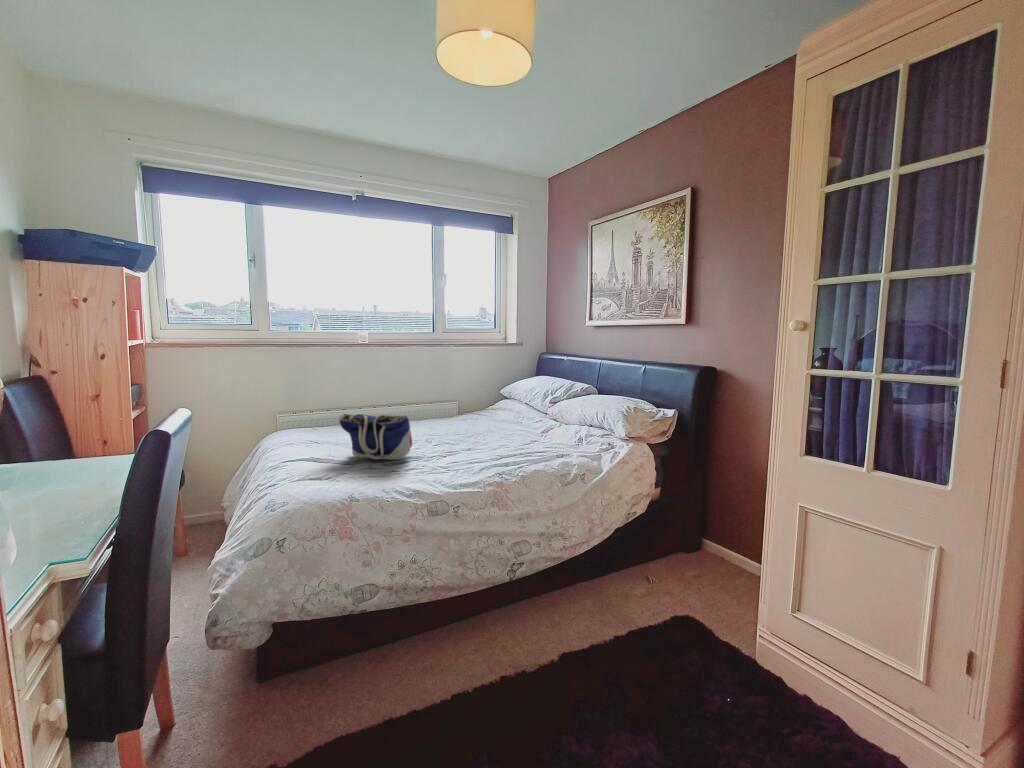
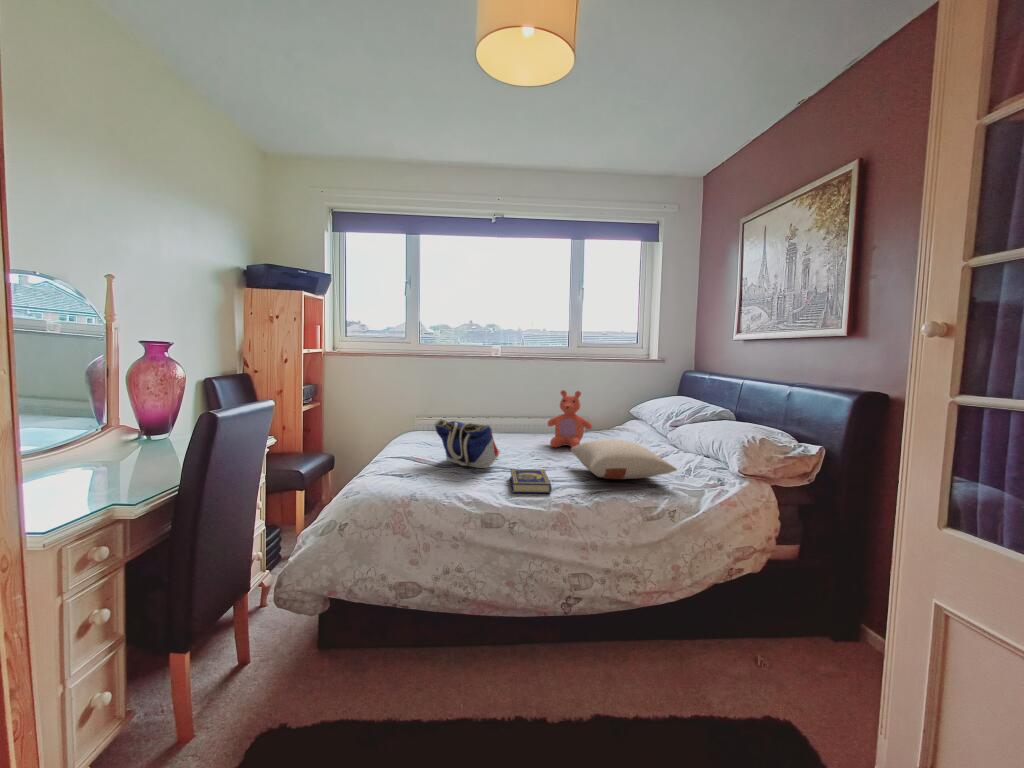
teddy bear: none [436,376,480,432] -> present [547,390,592,447]
pillow: none [477,419,579,454] -> present [571,440,677,479]
book: none [433,453,485,479] -> present [510,469,552,493]

